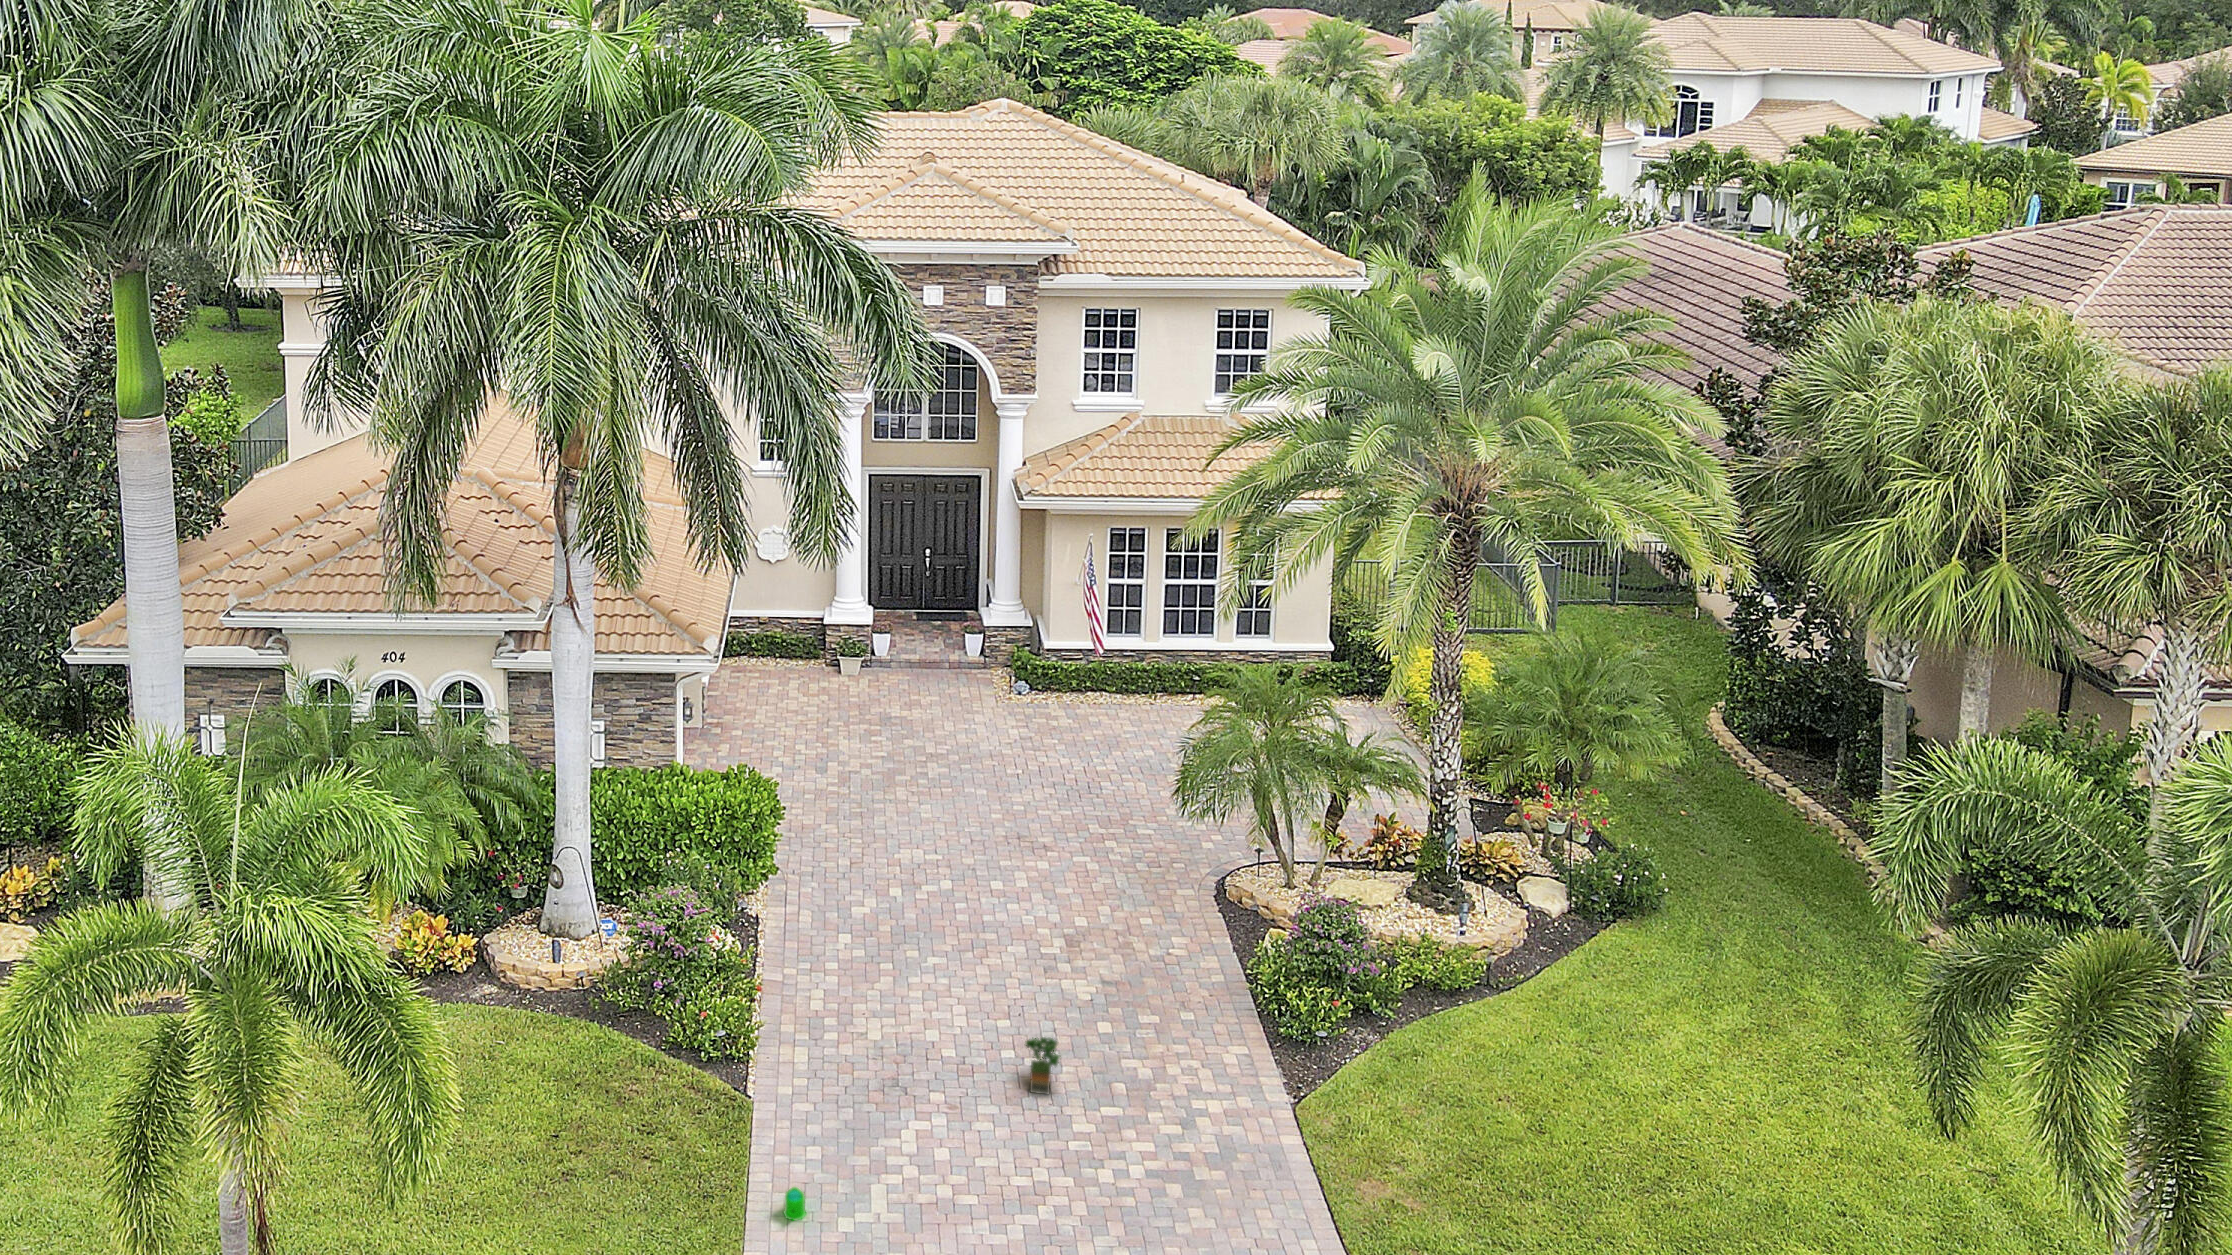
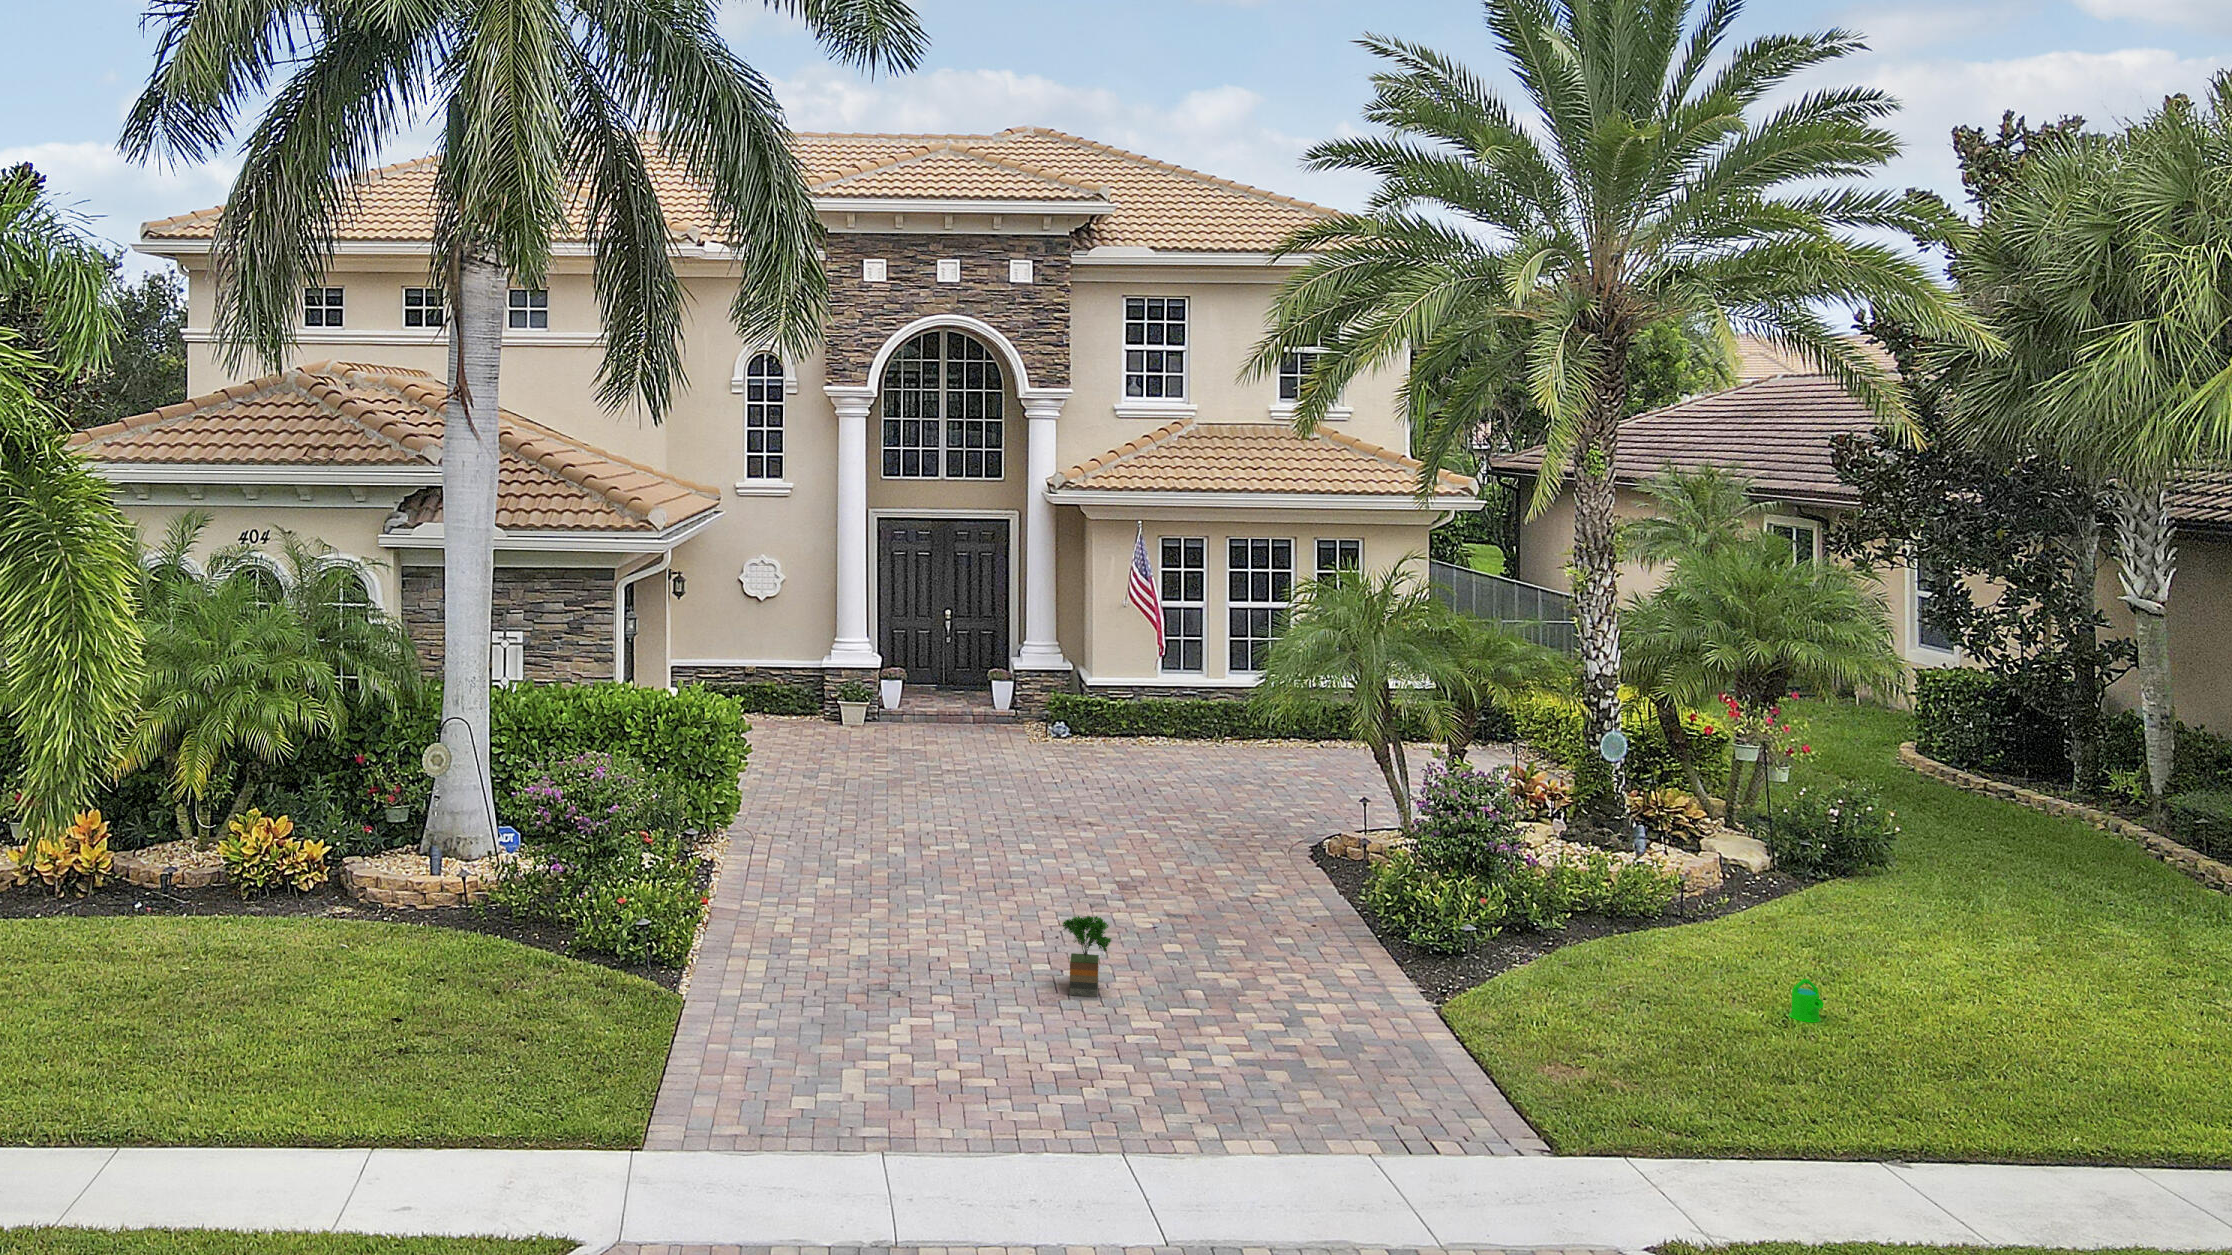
watering can: present [784,1187,806,1221] -> present [1789,979,1824,1023]

